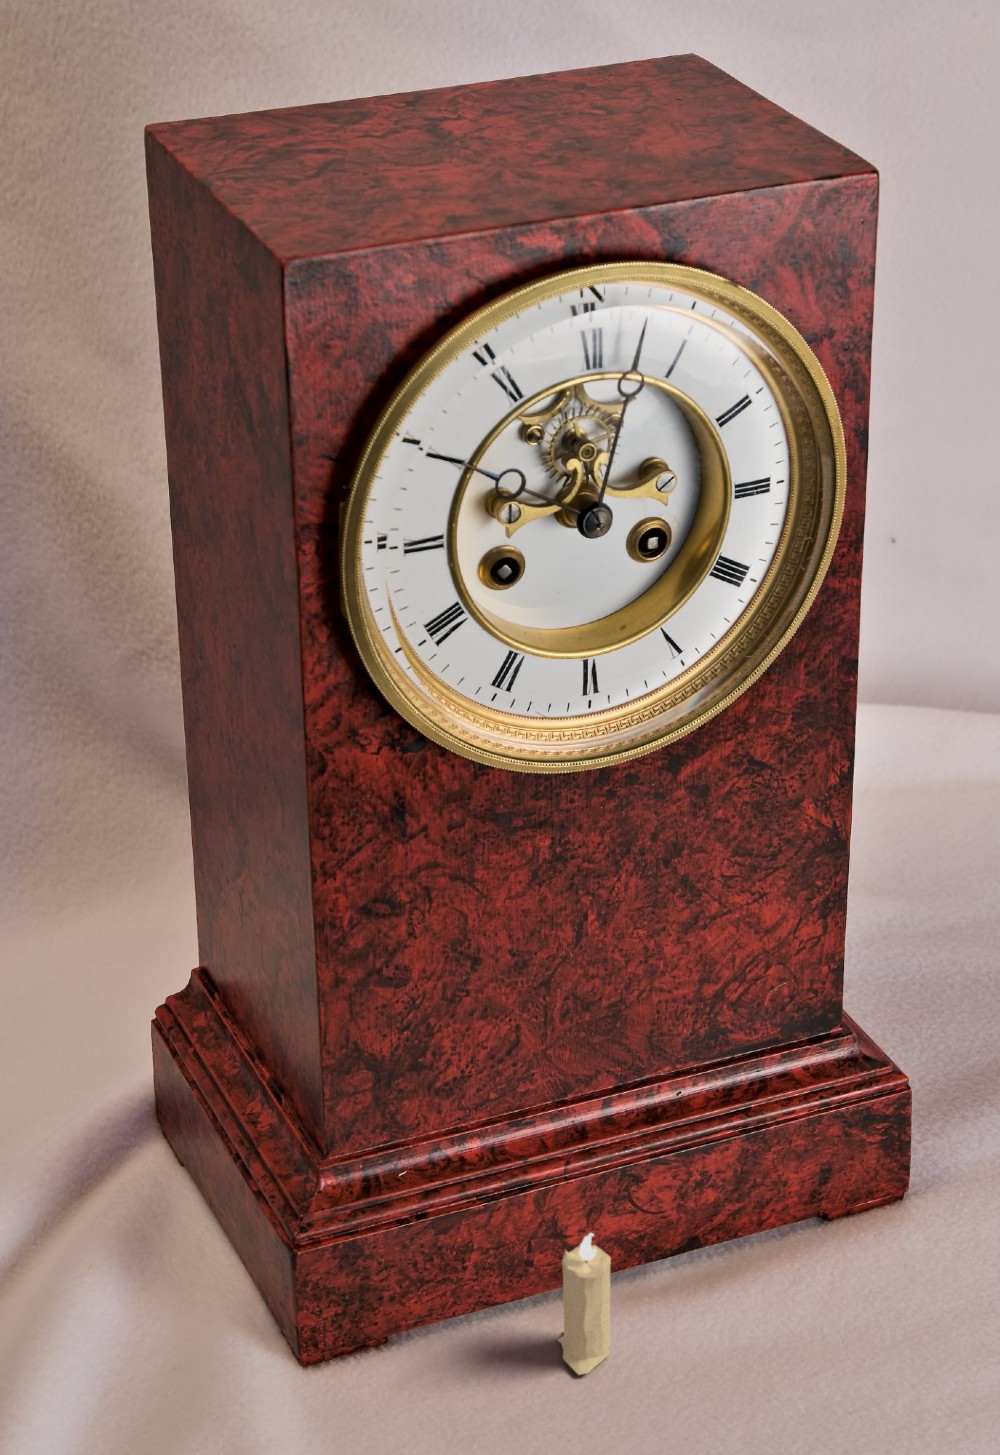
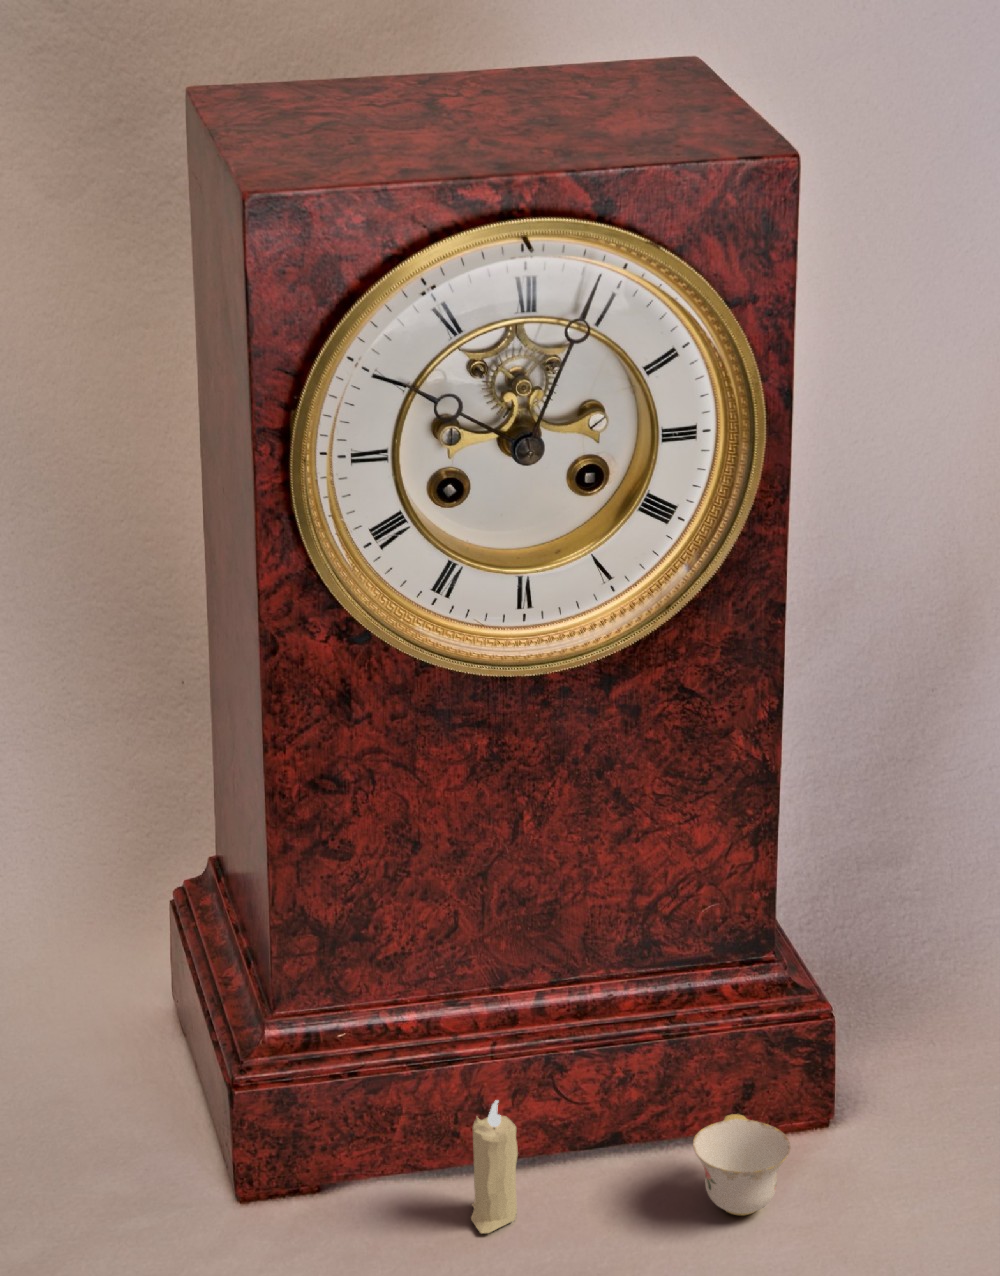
teacup: none [795,1209,901,1321] -> present [693,1114,791,1215]

